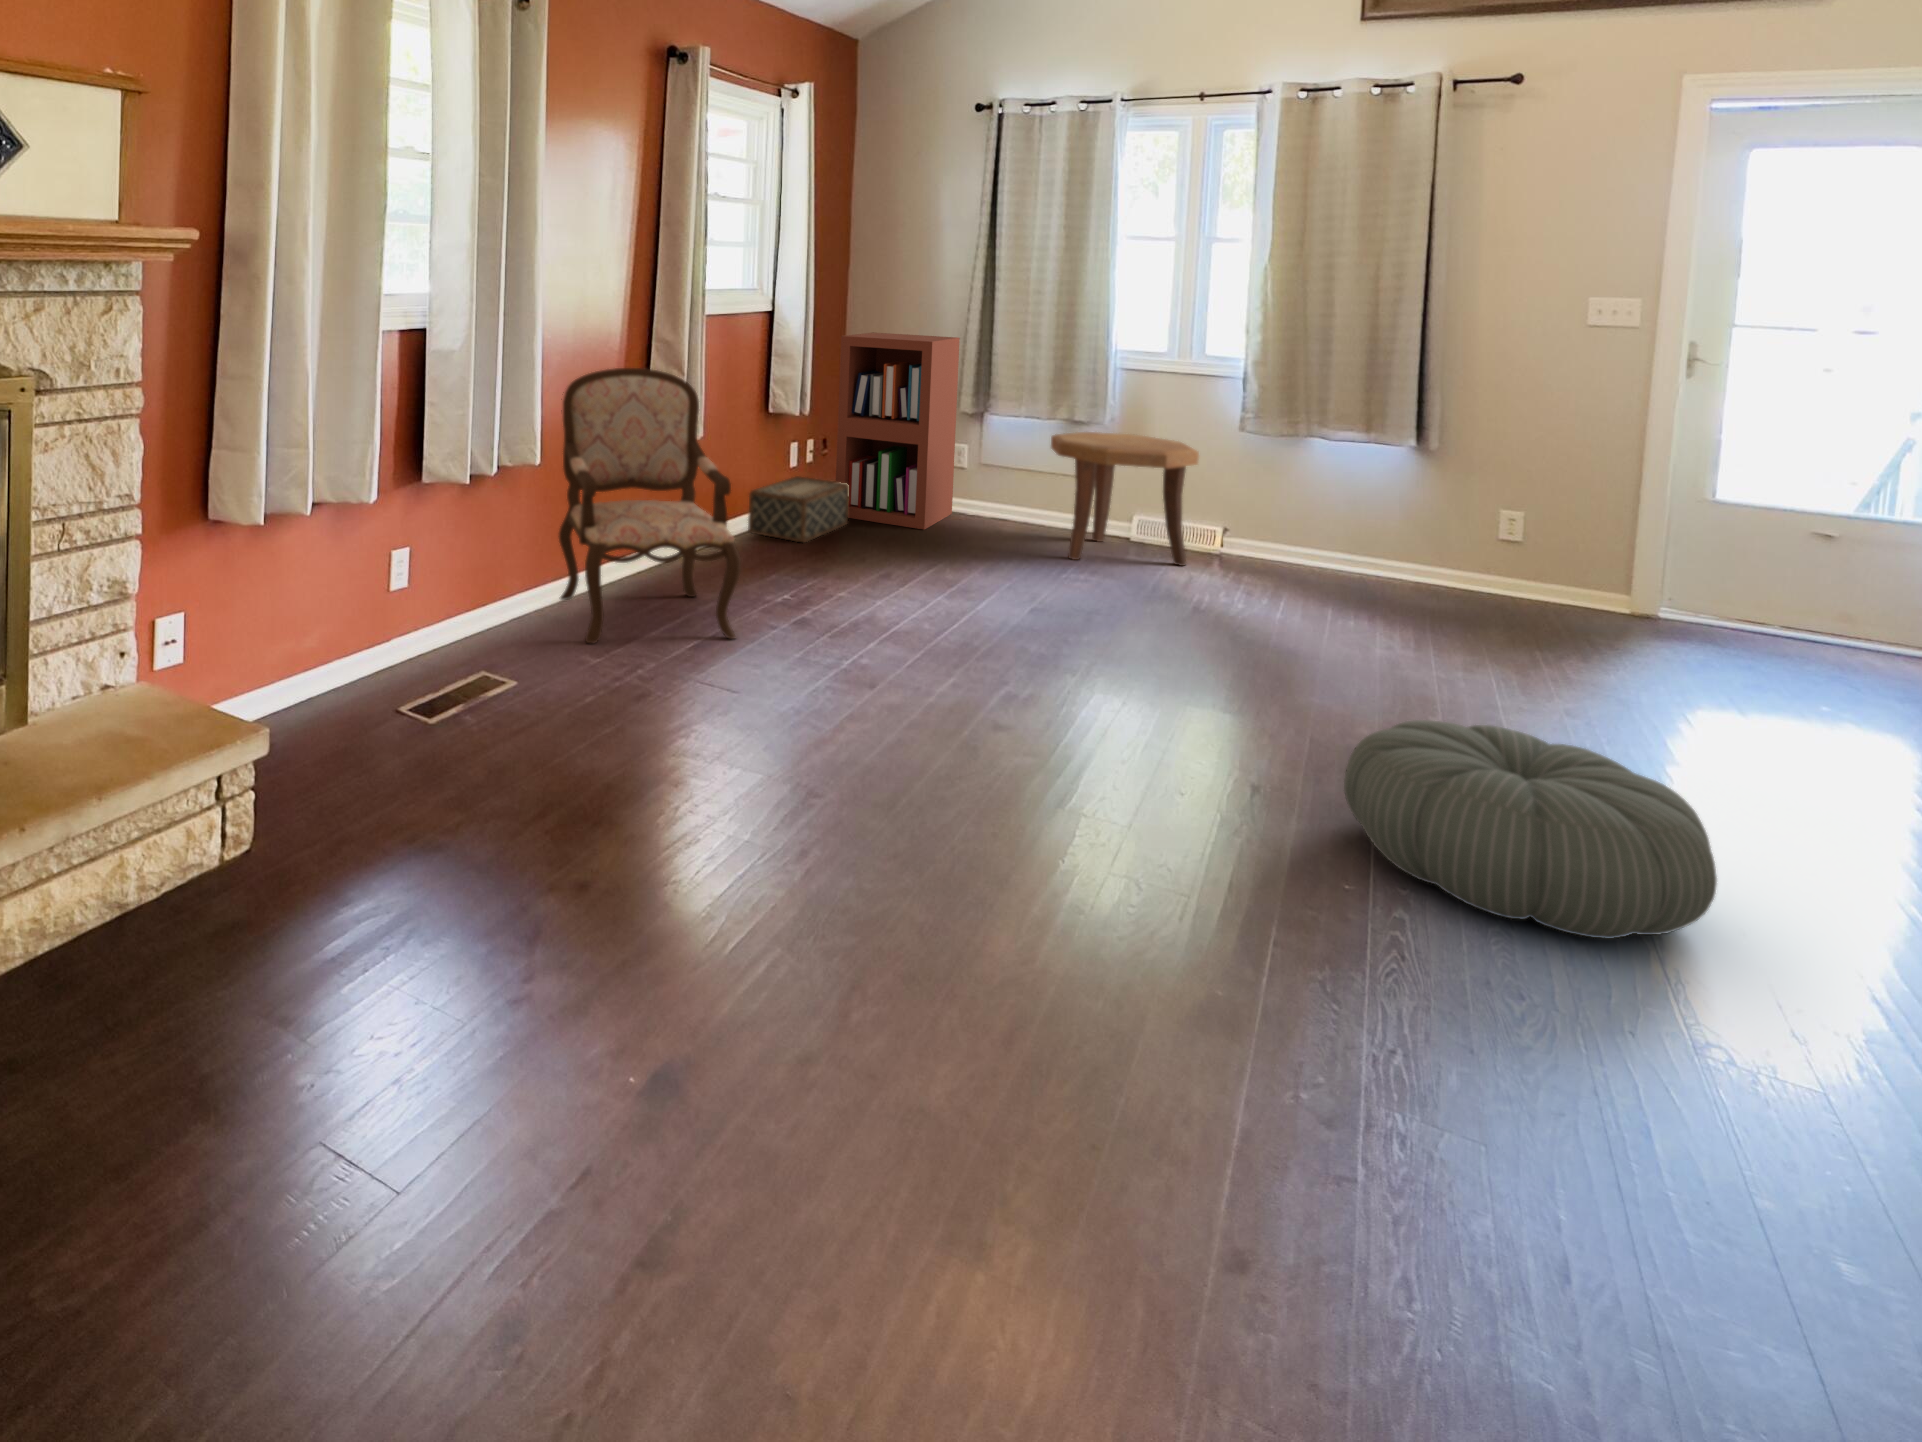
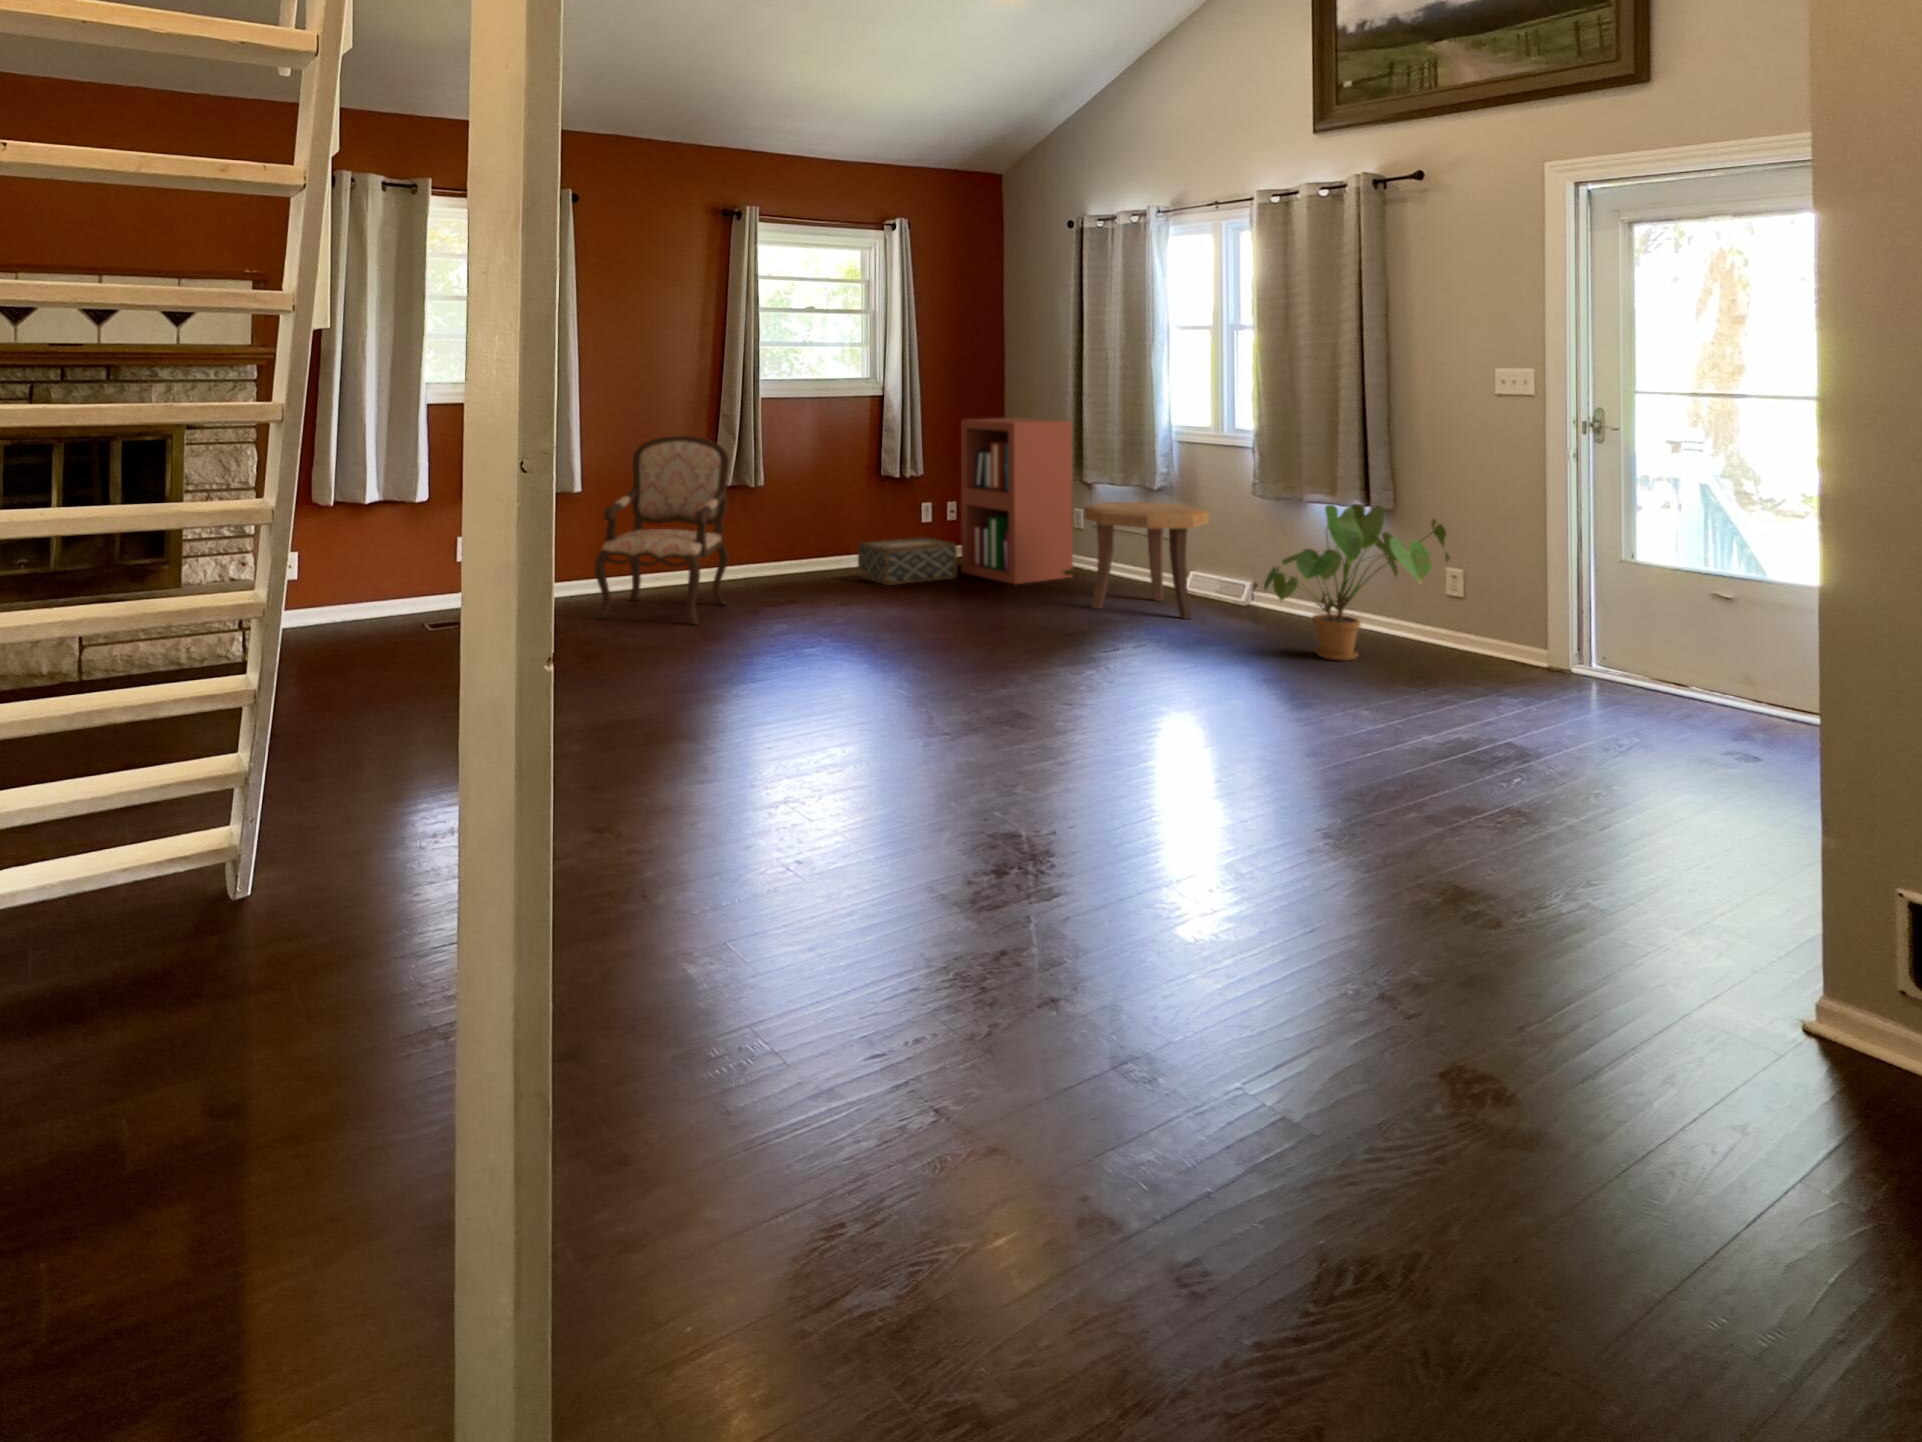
house plant: none [1338,437,1564,612] -> present [1264,504,1450,661]
pouf: present [1344,720,1717,939] -> none [807,659,998,778]

